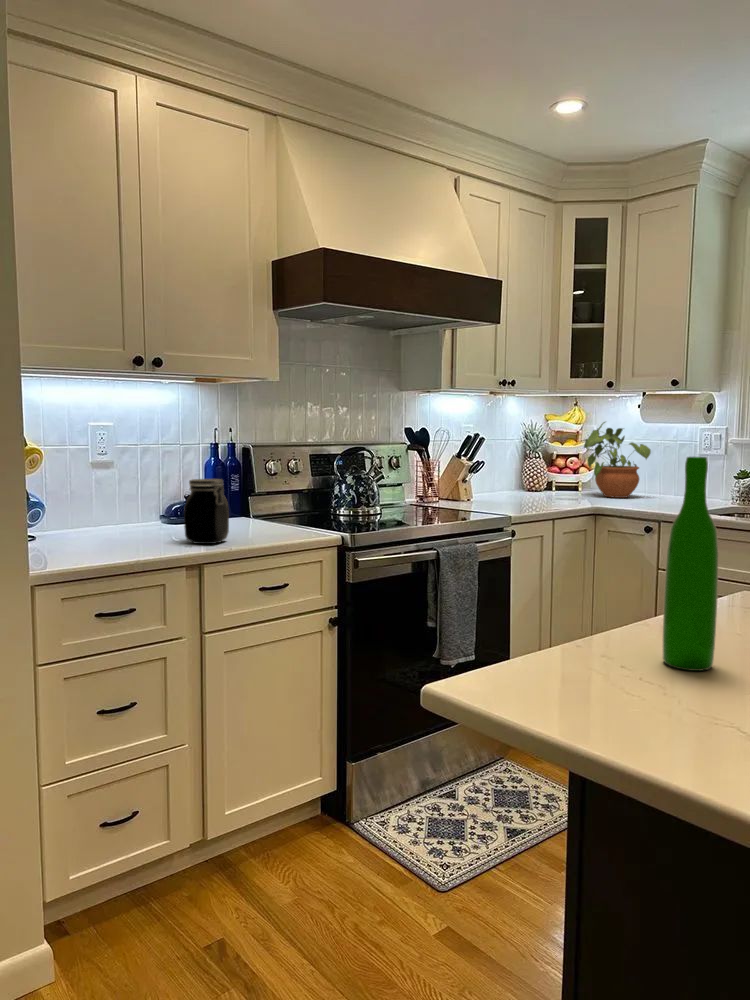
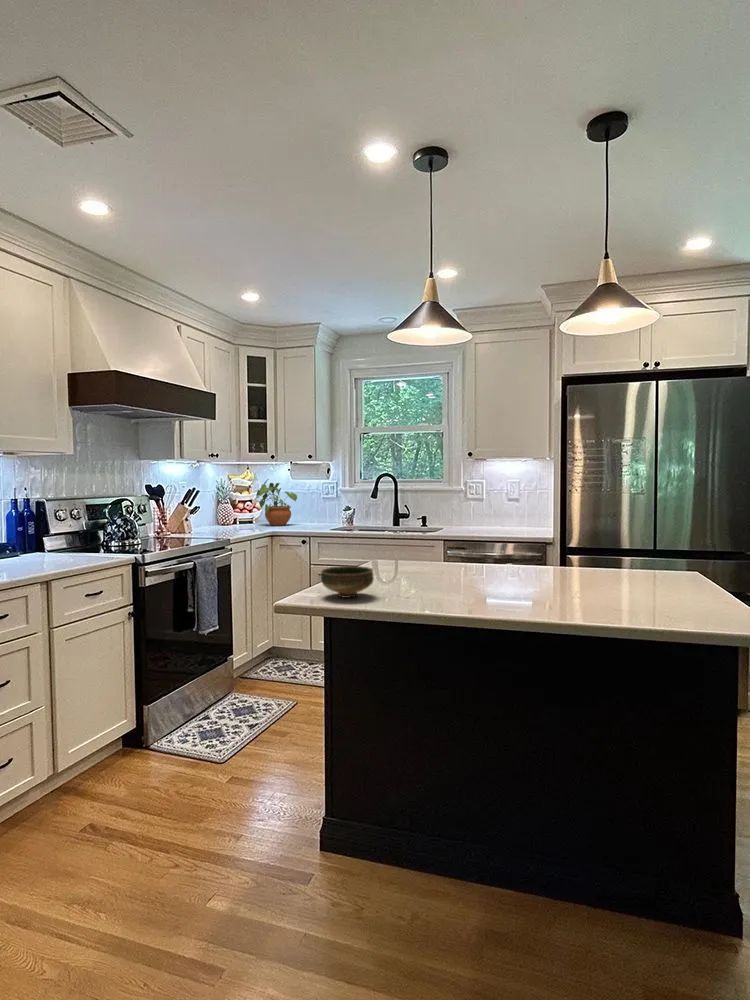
wine bottle: present [662,457,719,671] -> none [364,493,384,584]
jar: present [184,479,229,544] -> none [26,523,57,568]
bowl: none [523,626,656,711] -> present [321,566,374,598]

